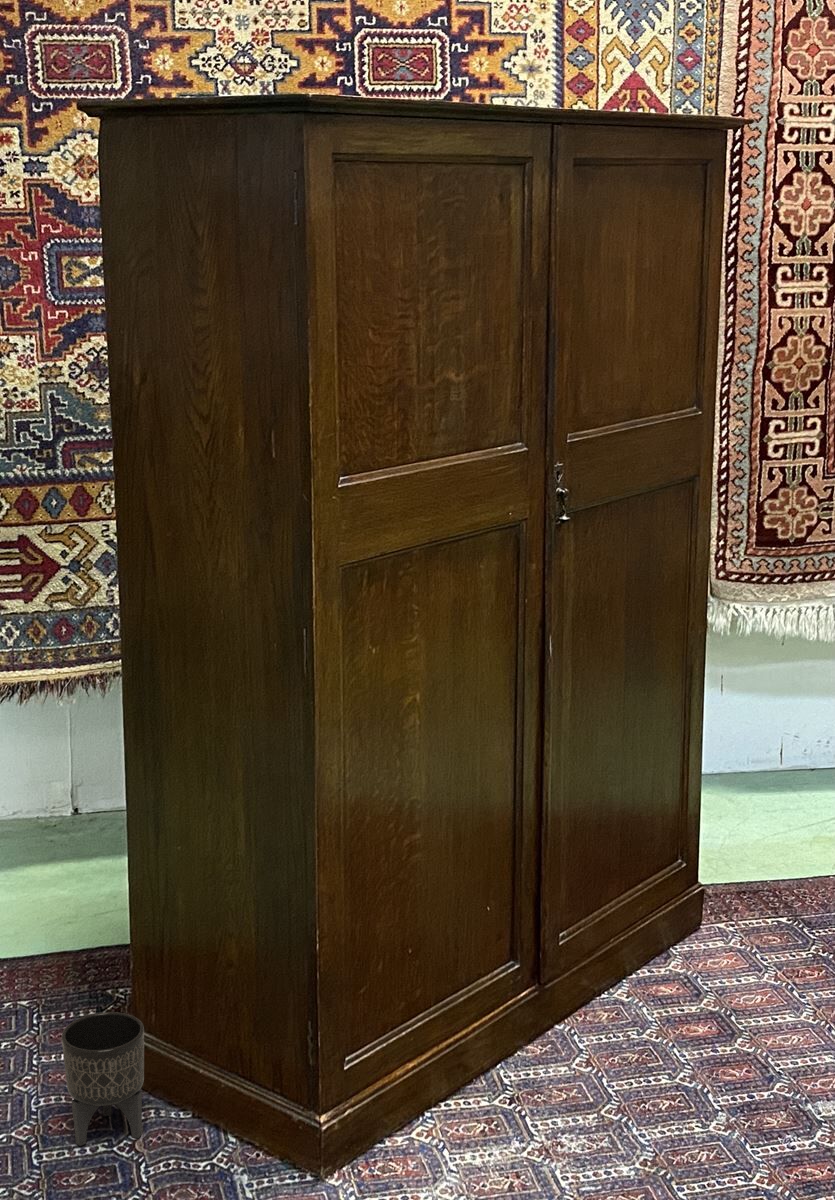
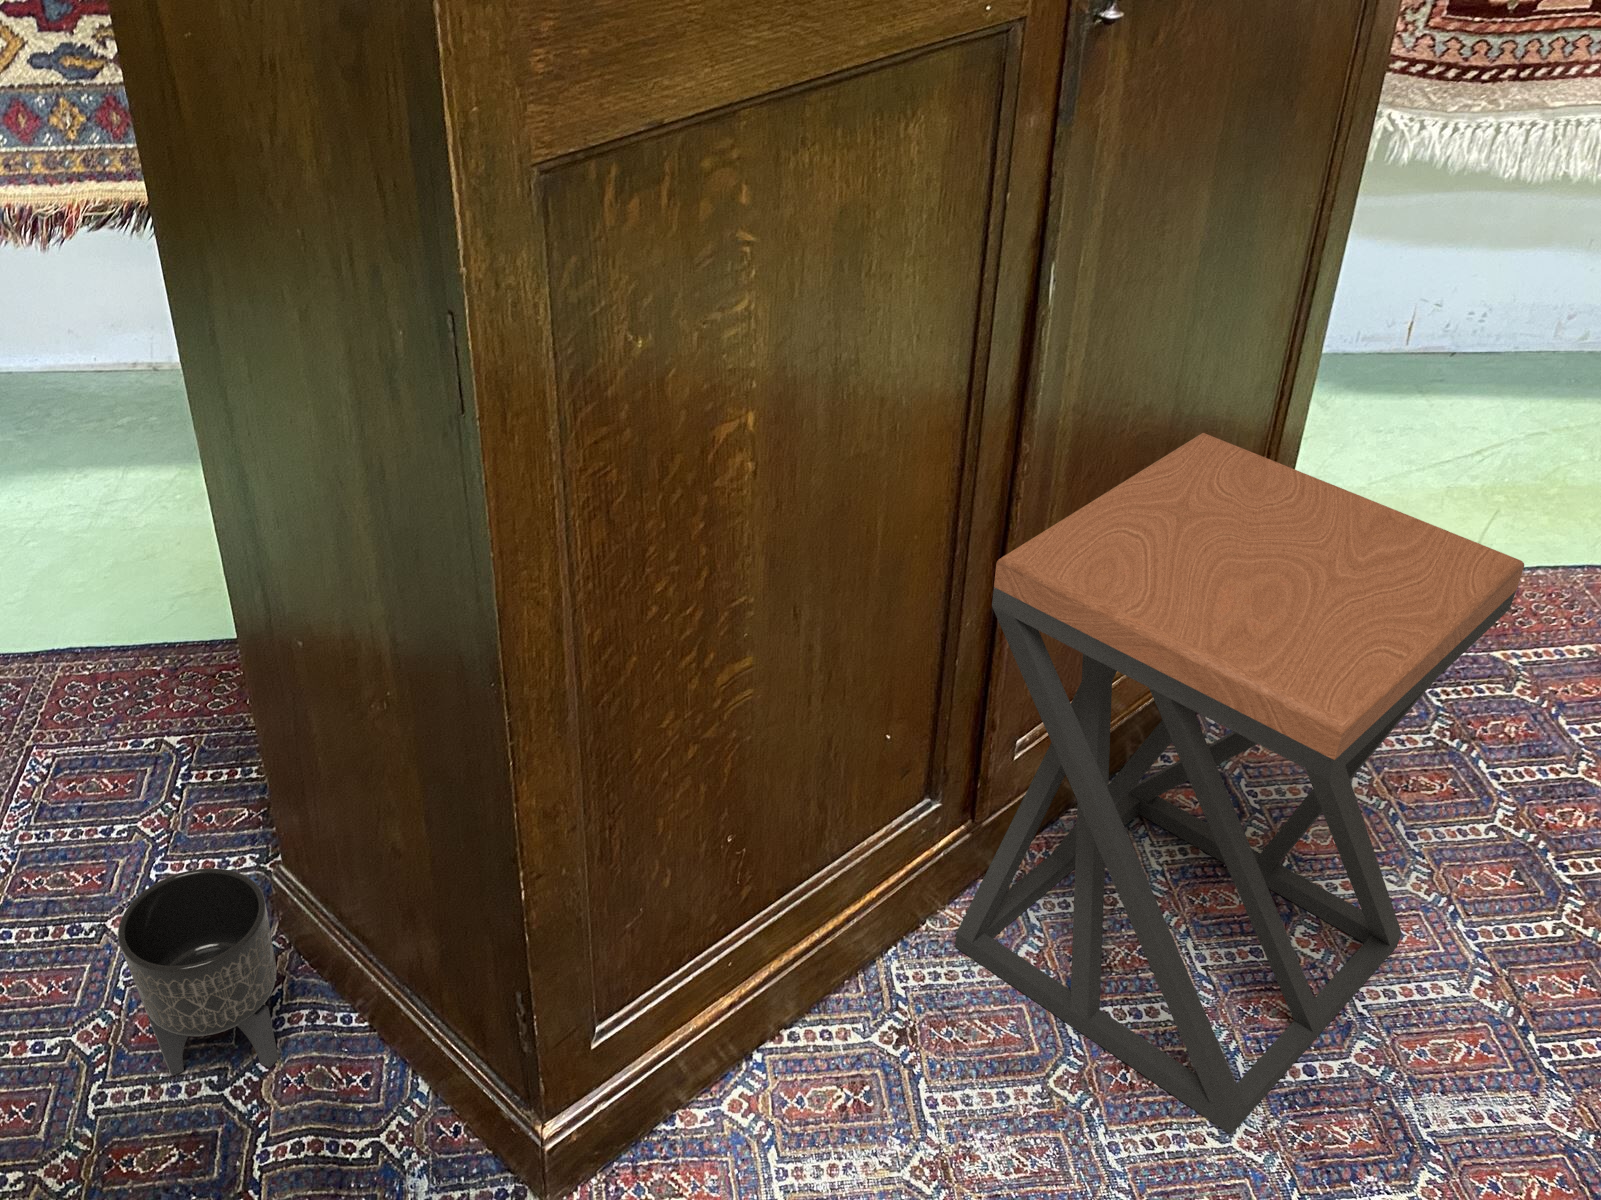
stool: none [536,745,811,1126] -> present [955,433,1524,1134]

